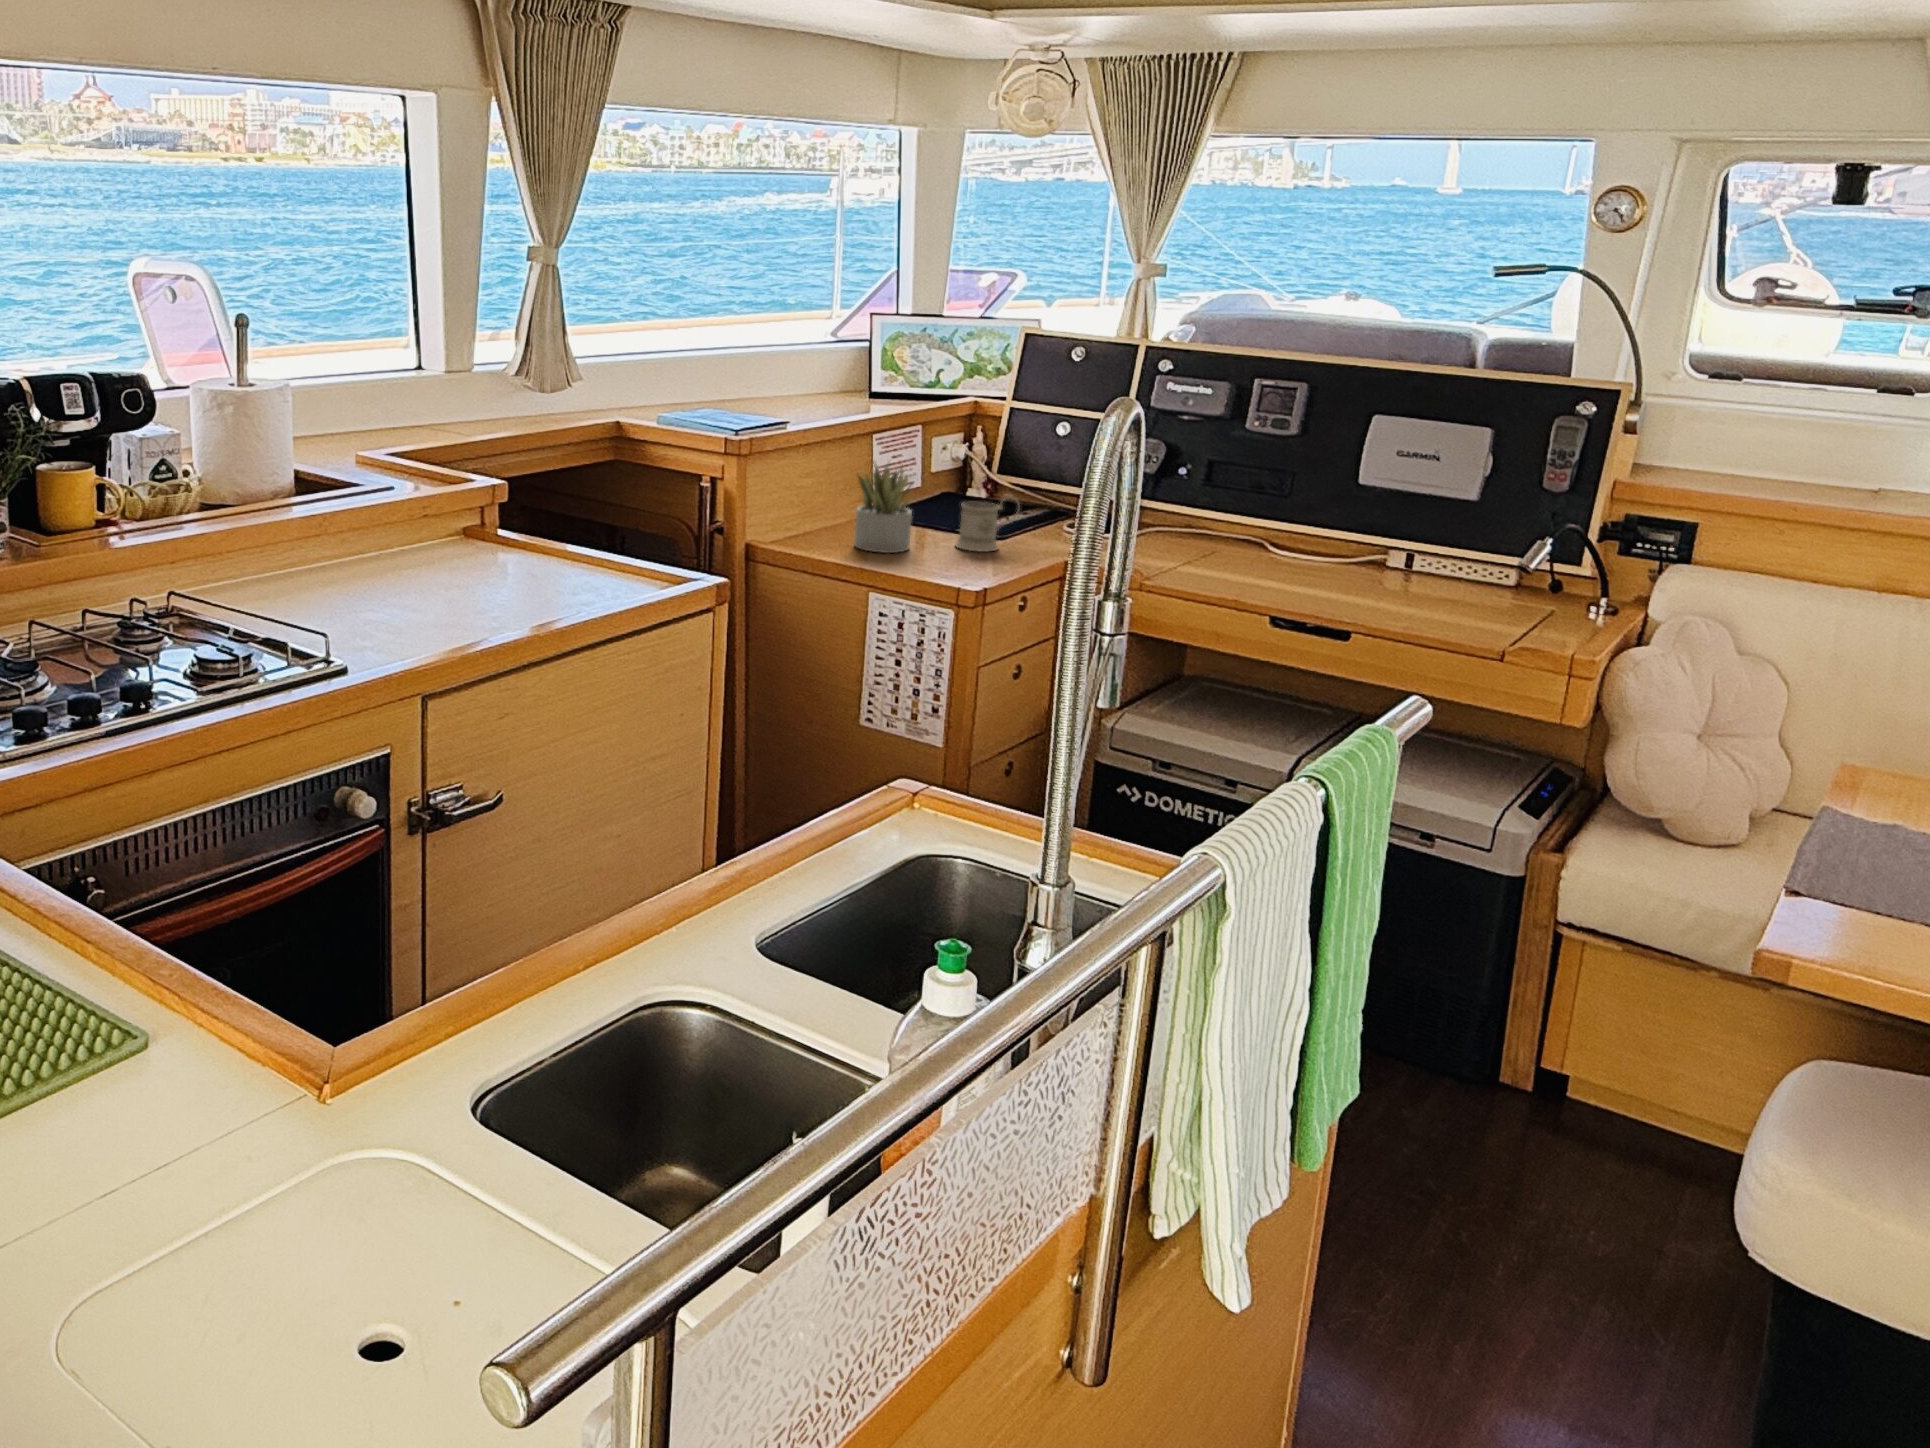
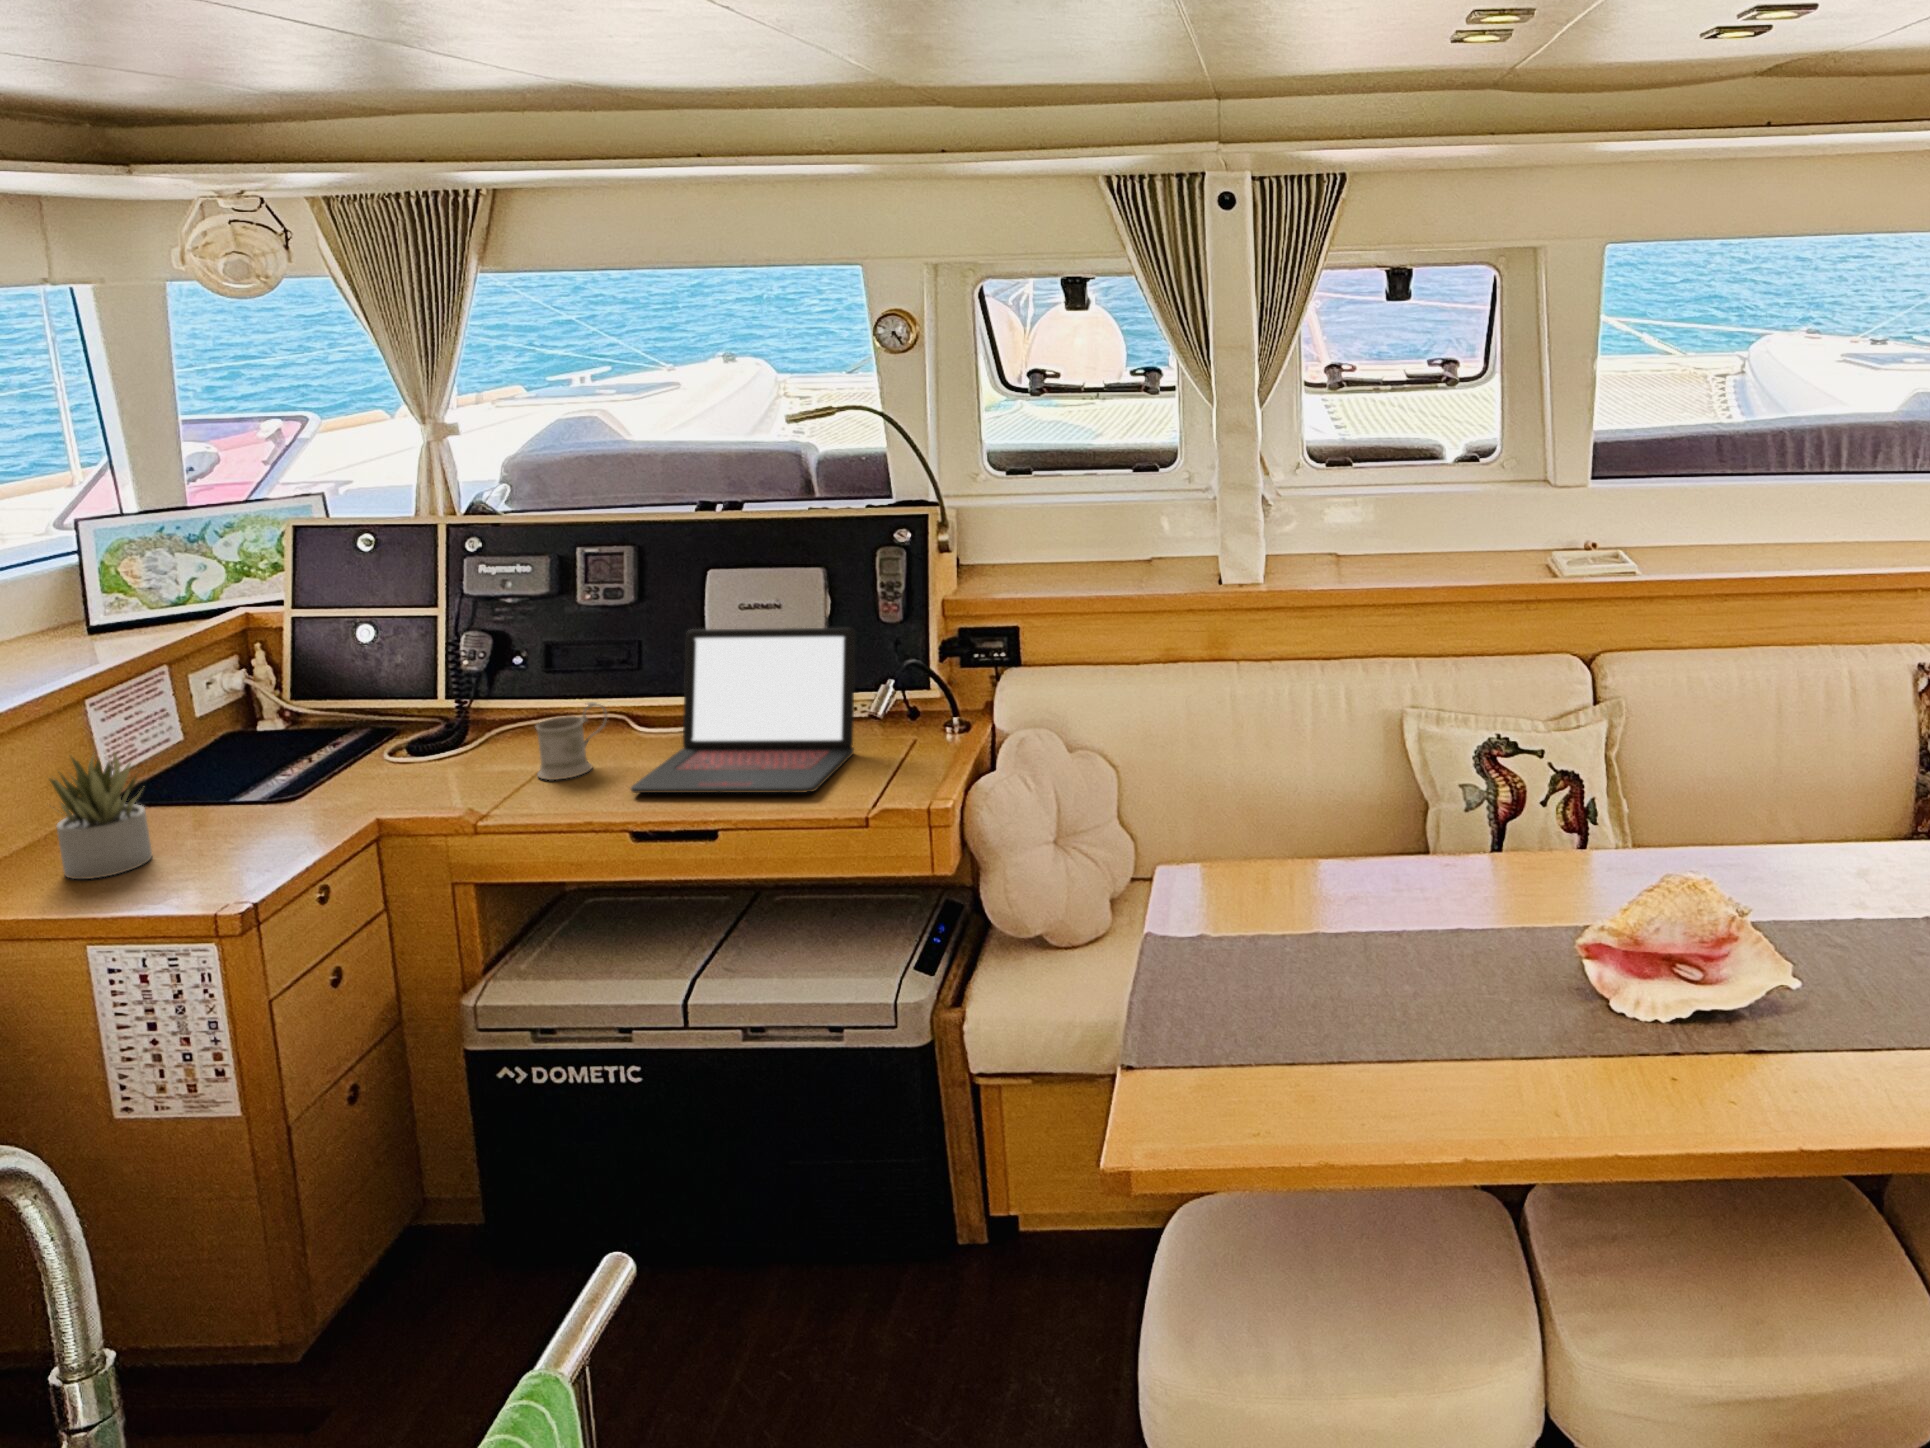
laptop: none [1275,463,1518,621] -> present [631,628,855,793]
mug: present [955,495,1020,552] -> present [536,702,607,780]

